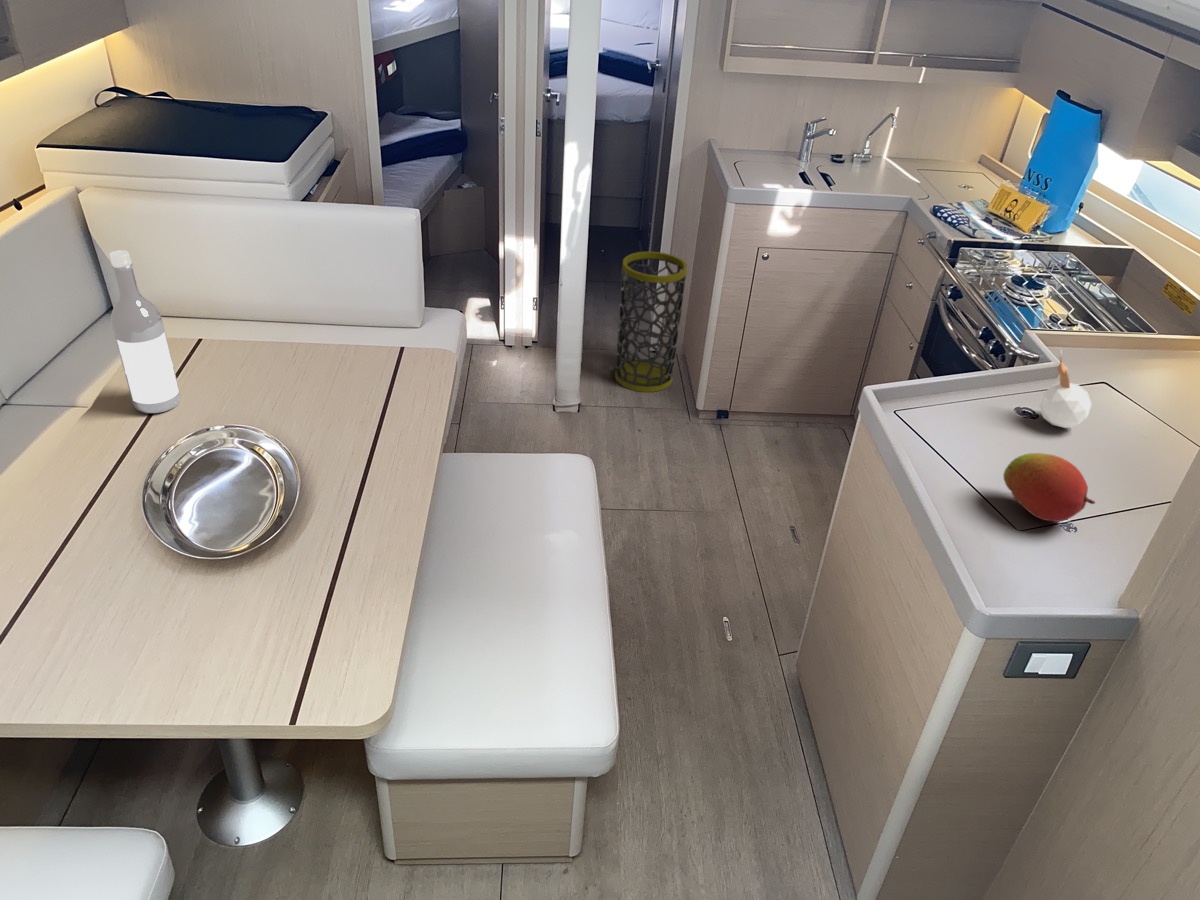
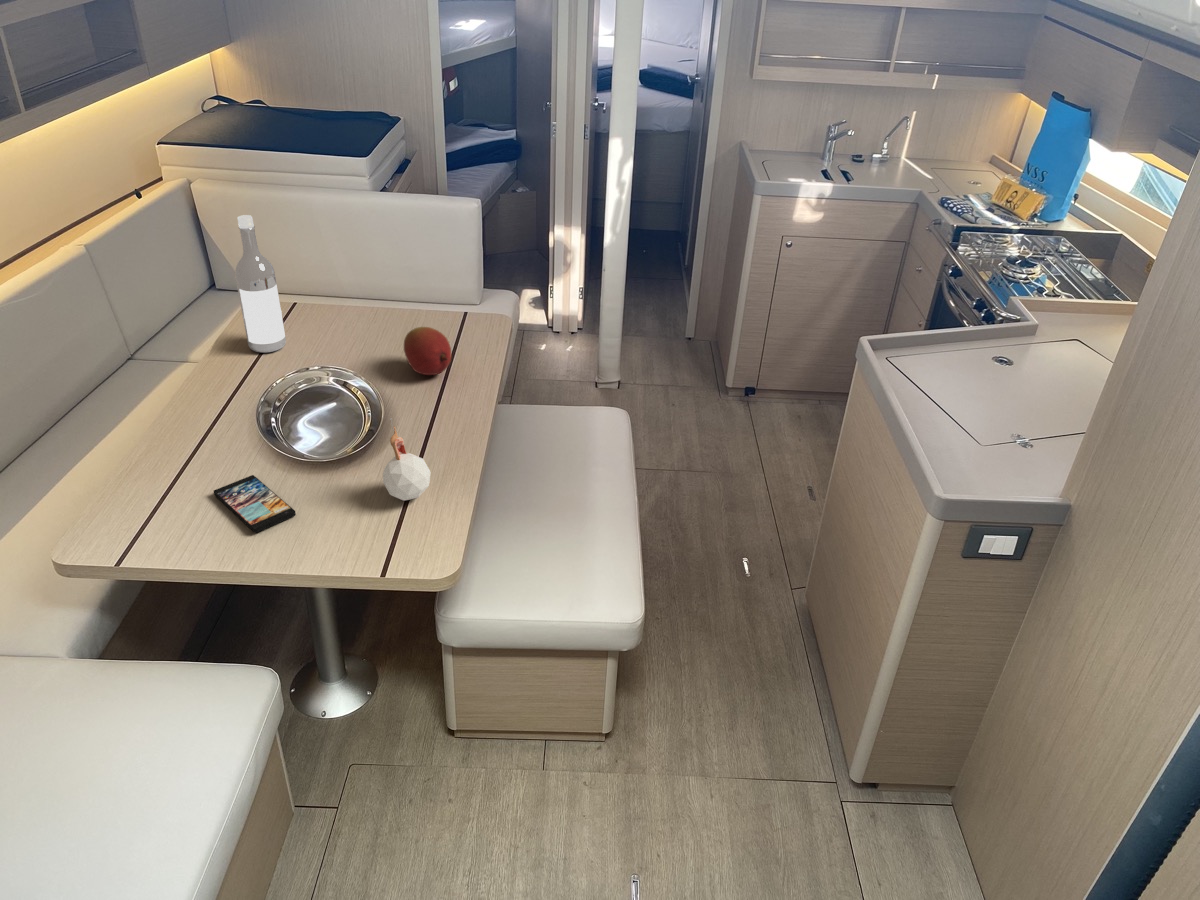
trash can: present [615,252,687,392] -> none [653,244,720,372]
candle: present [1040,351,1091,428] -> present [383,418,430,501]
fruit: present [1003,453,1095,521] -> present [404,327,452,375]
smartphone: none [72,591,177,679] -> present [214,475,296,533]

